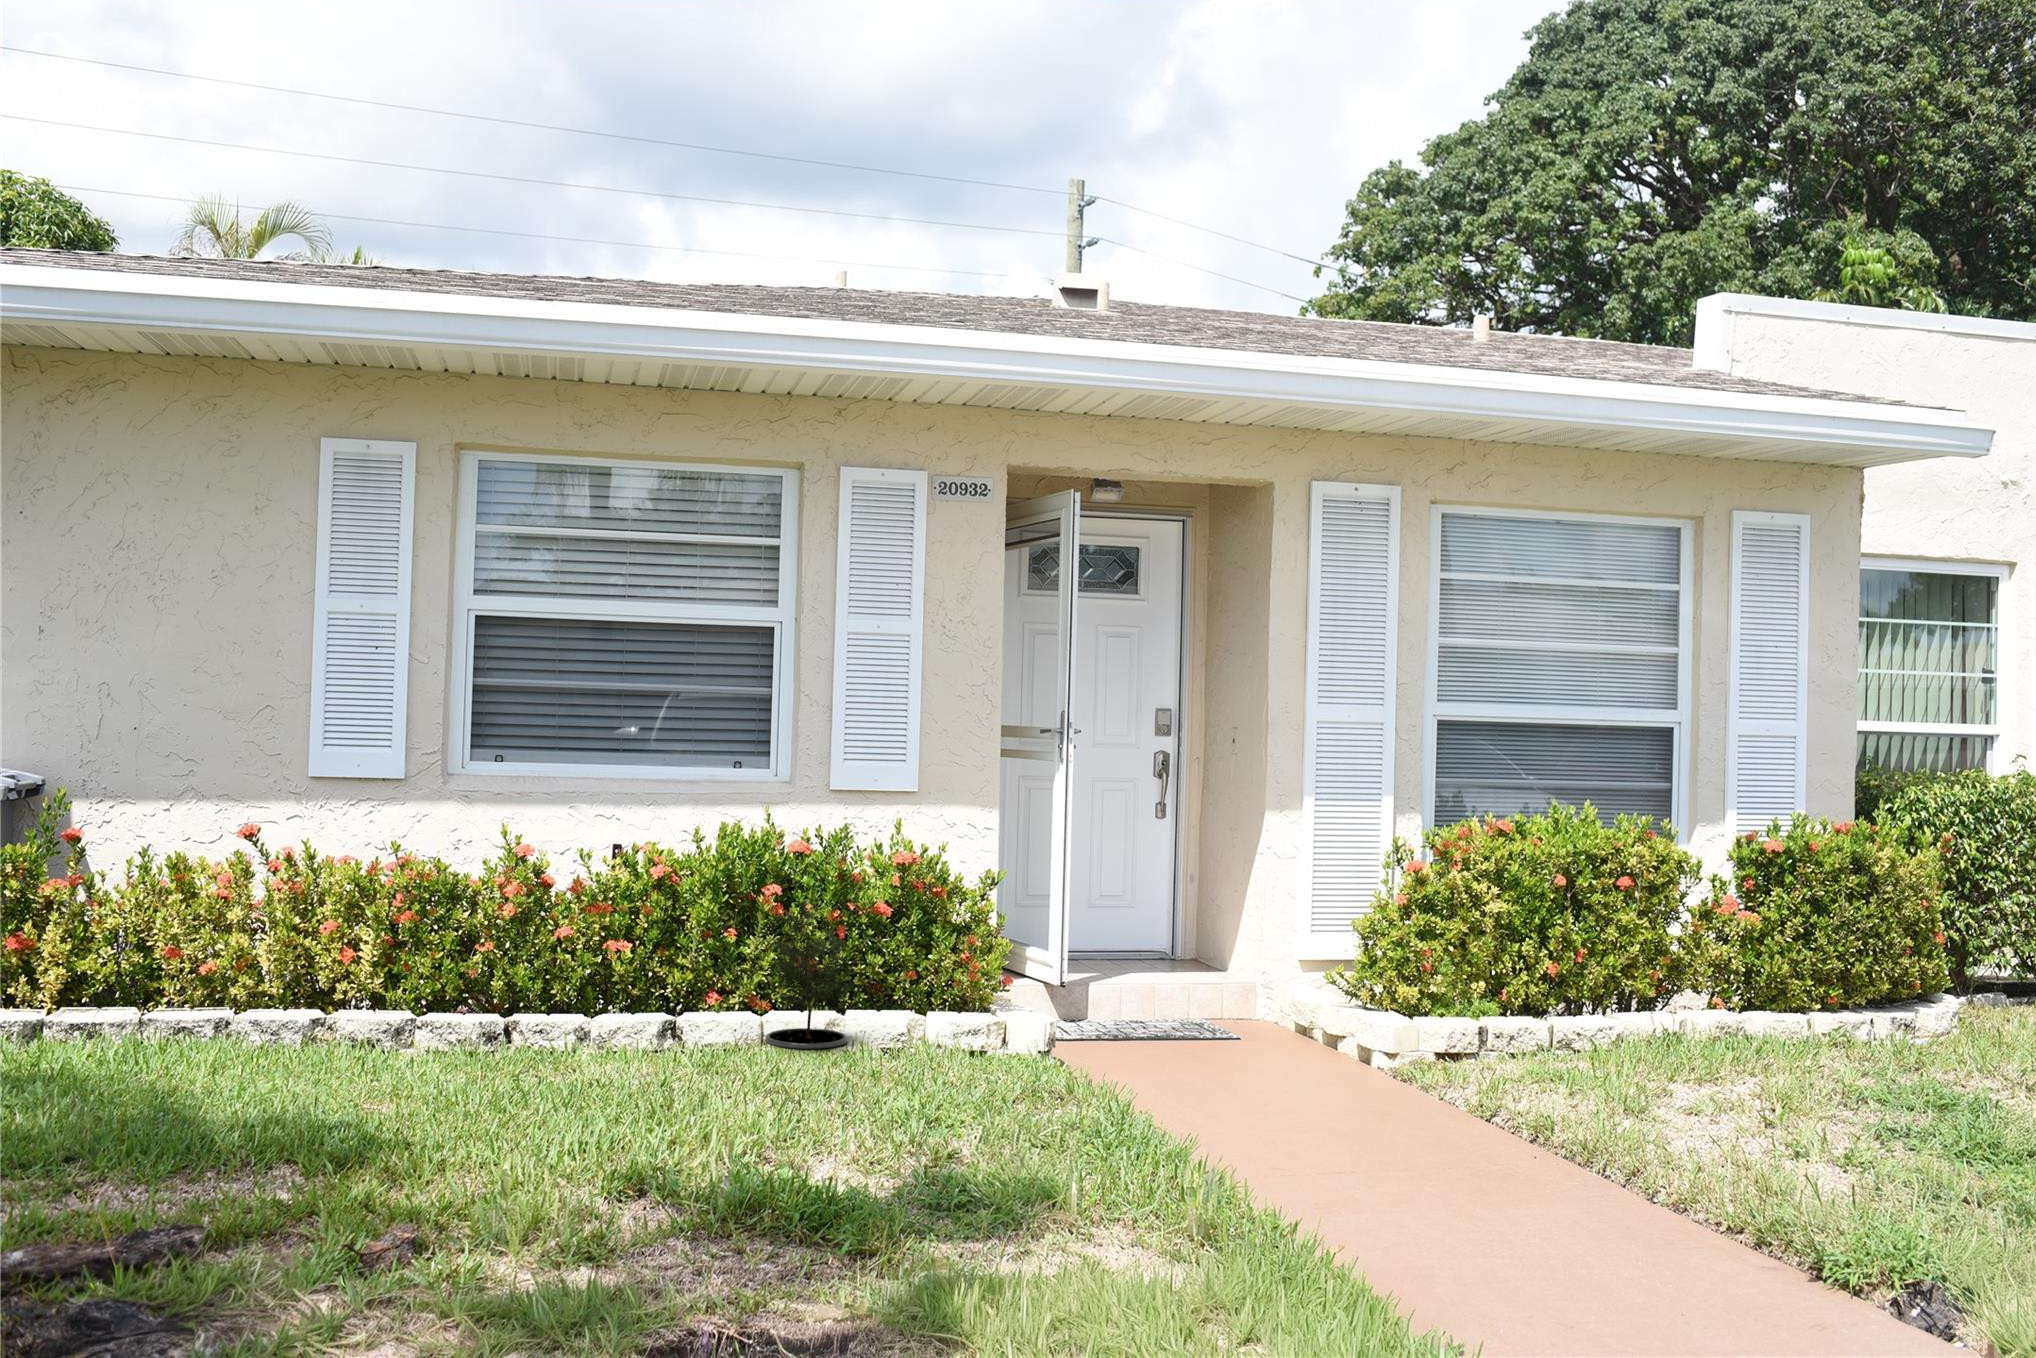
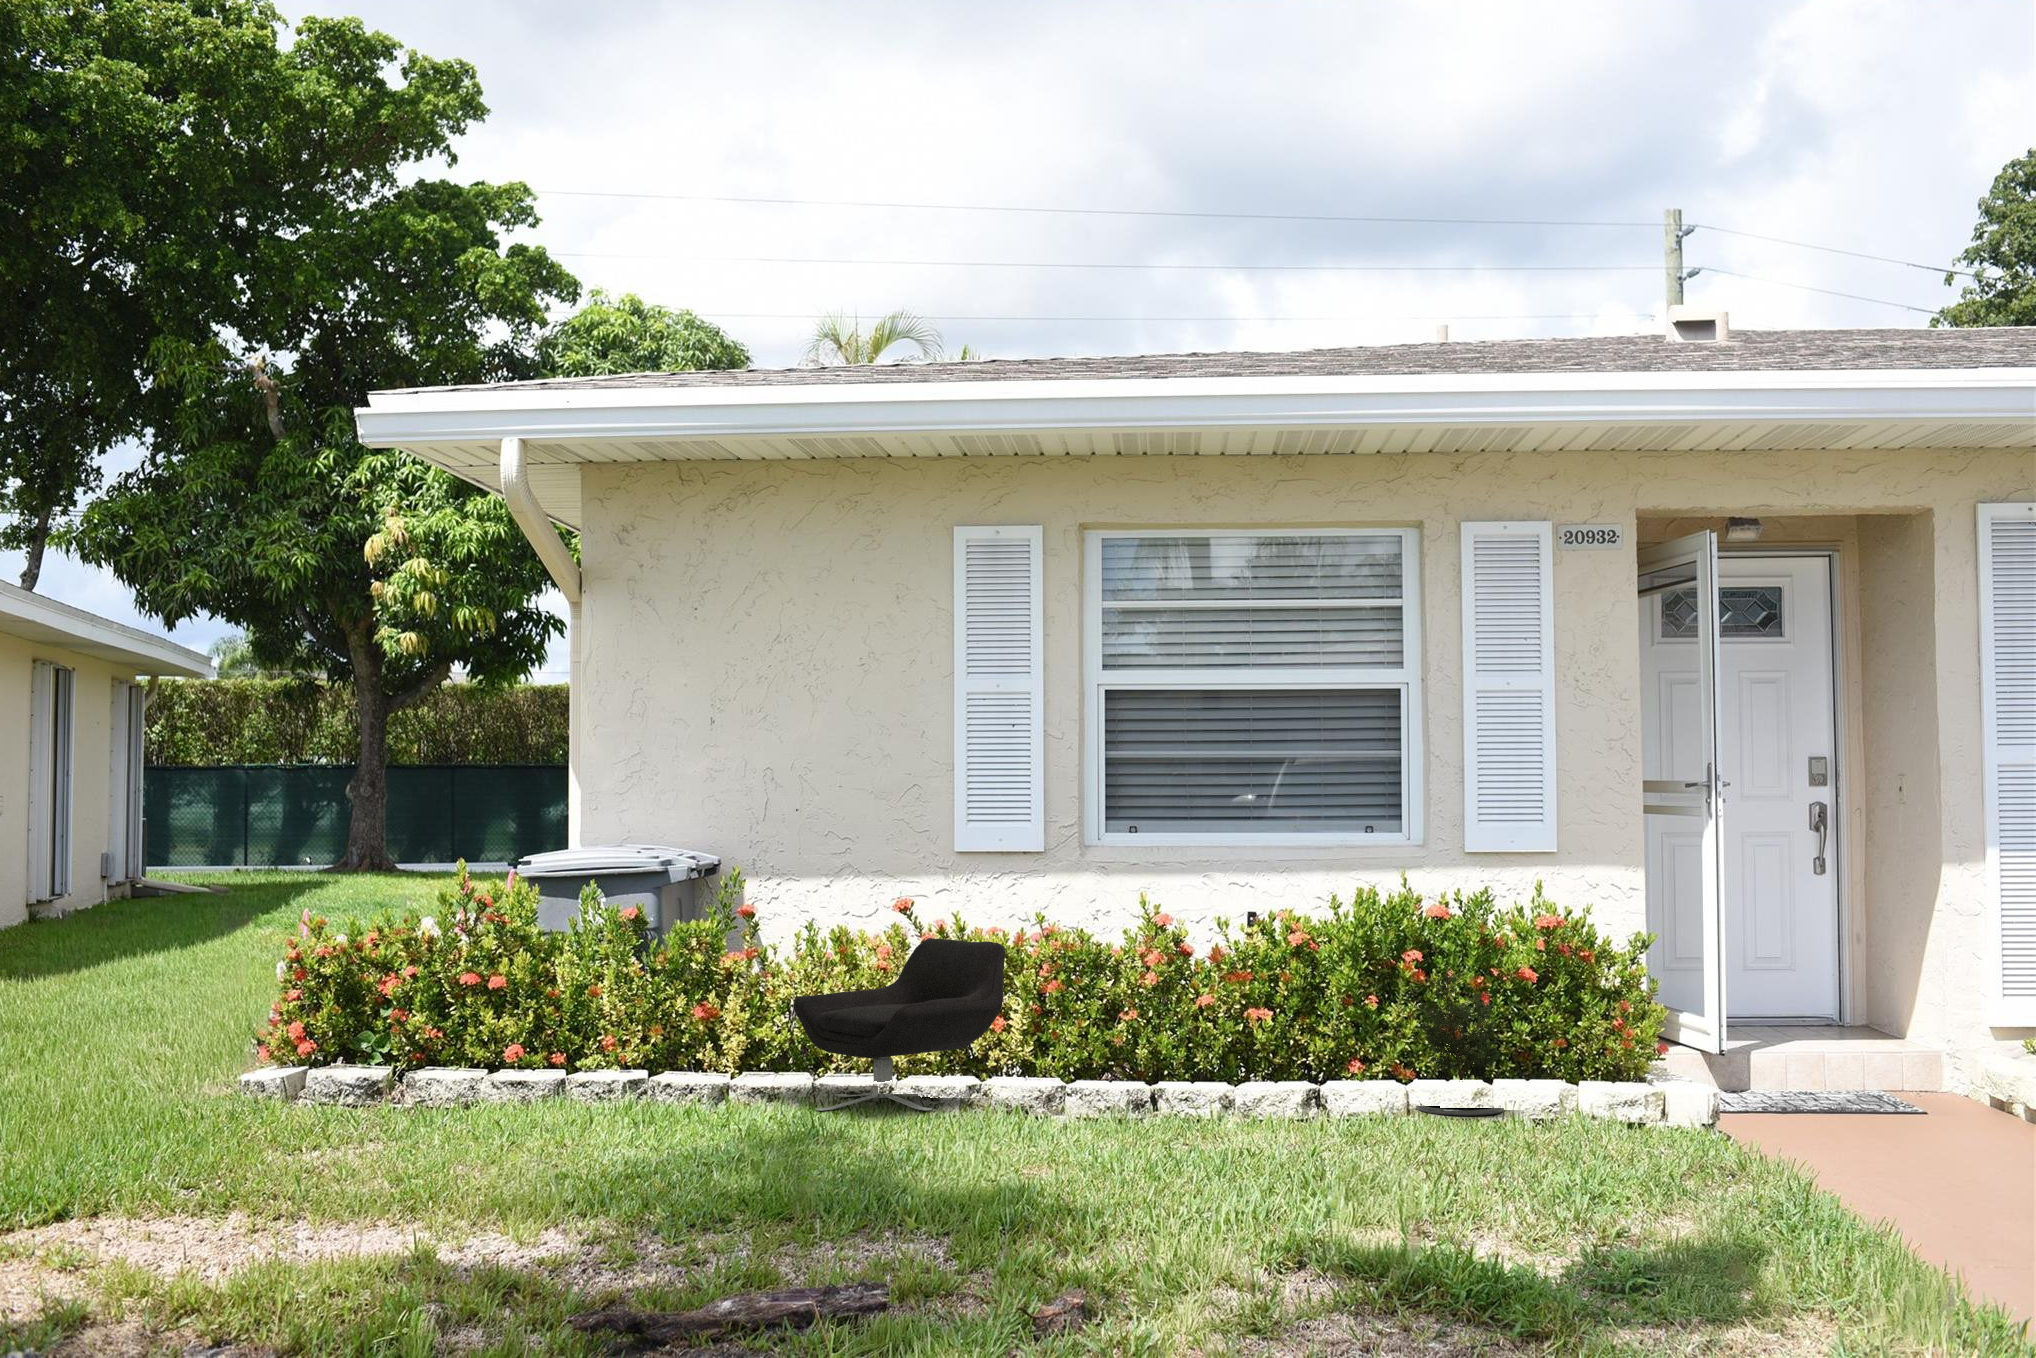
lounge chair: none [108,868,351,1059] -> present [793,938,1005,1111]

